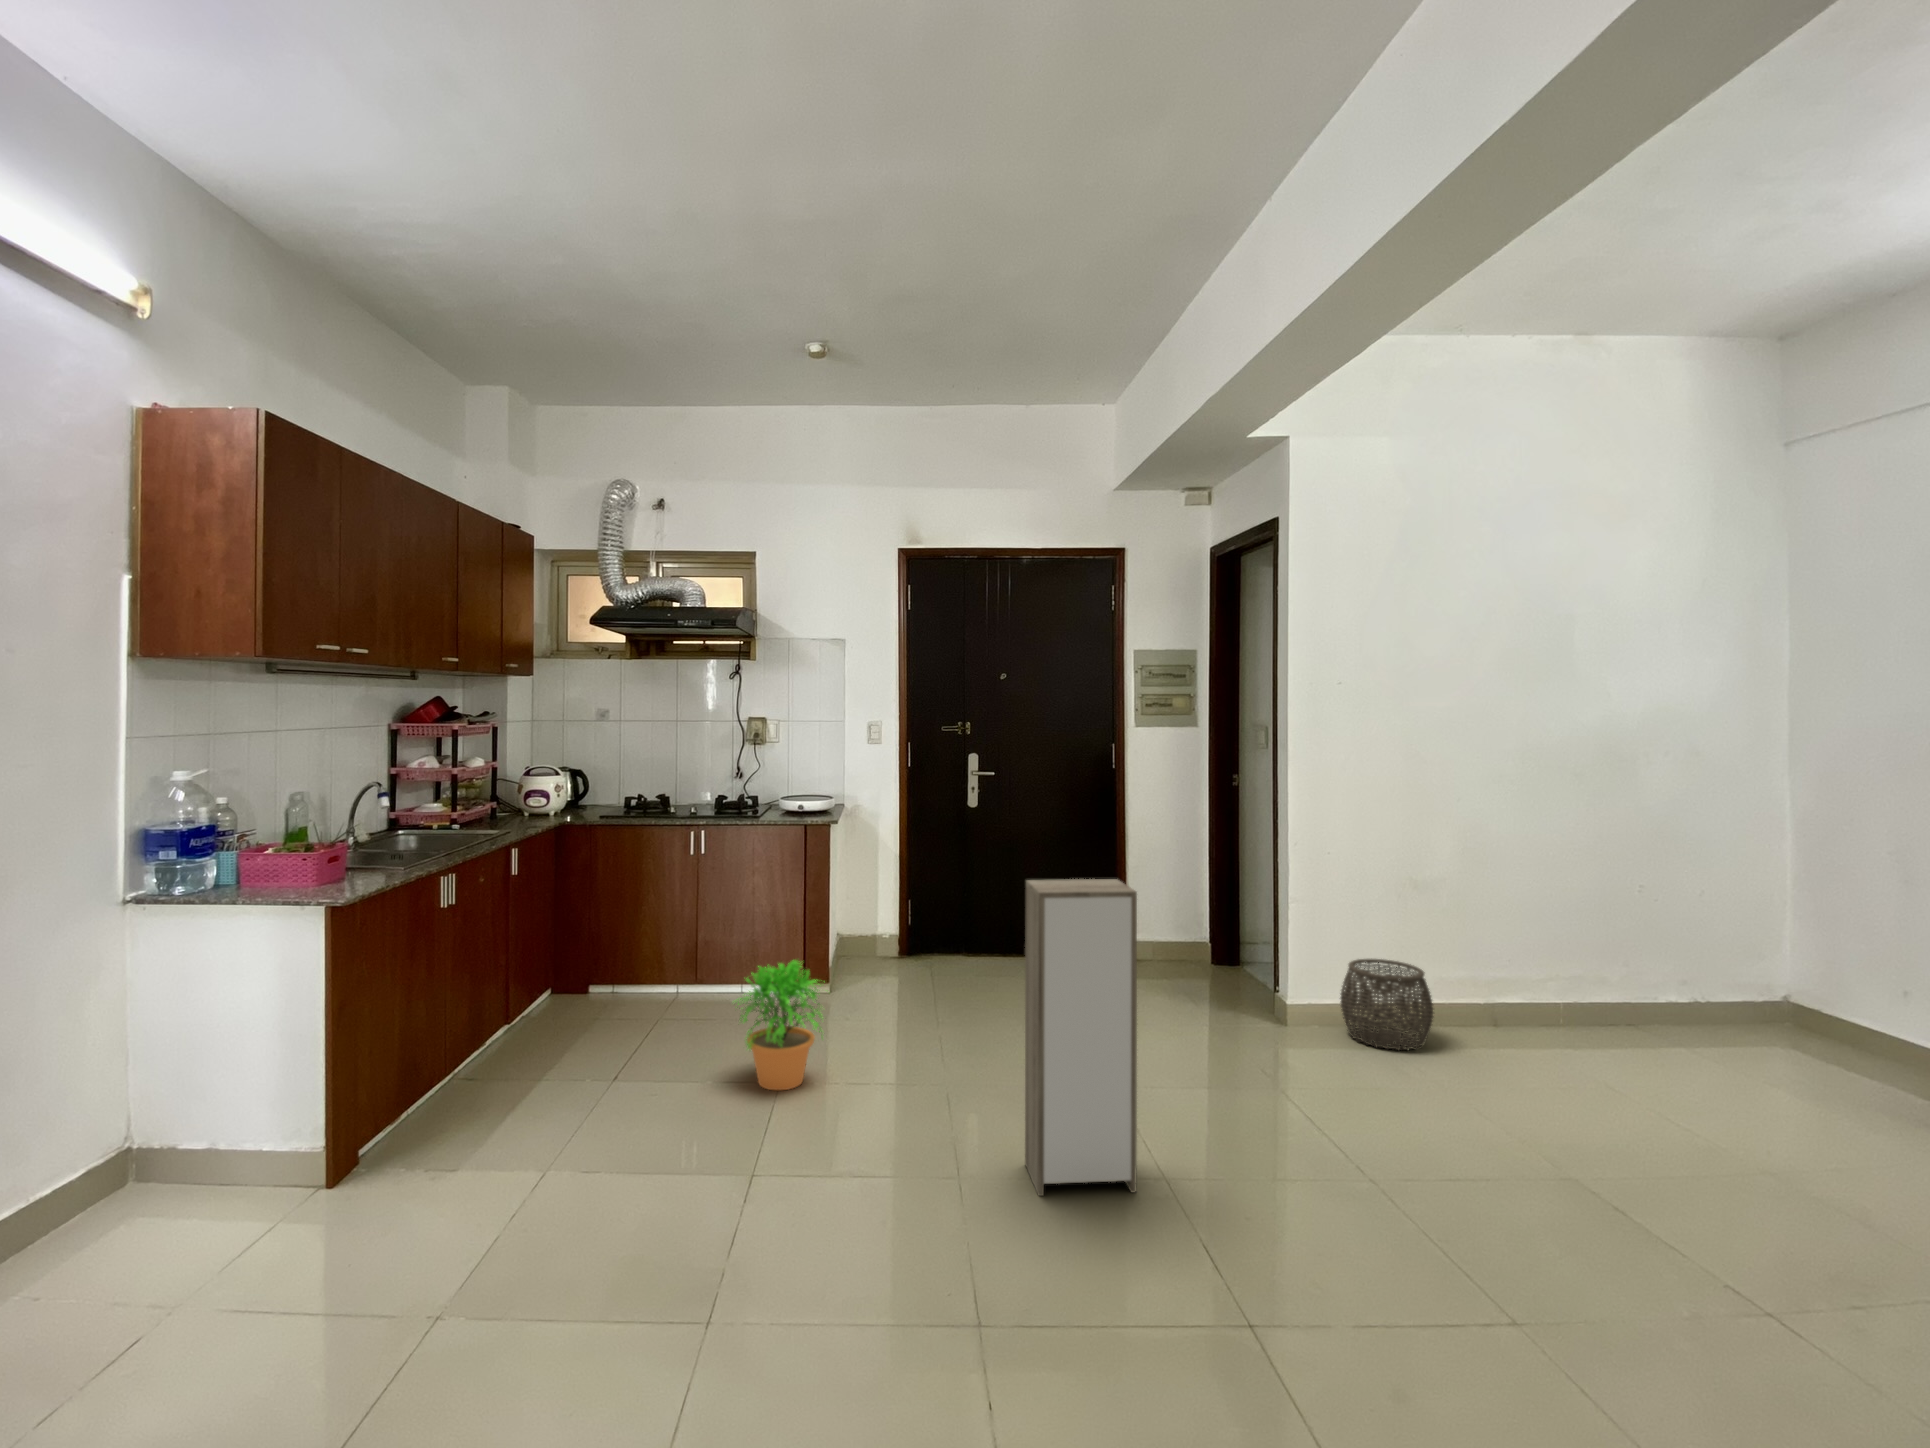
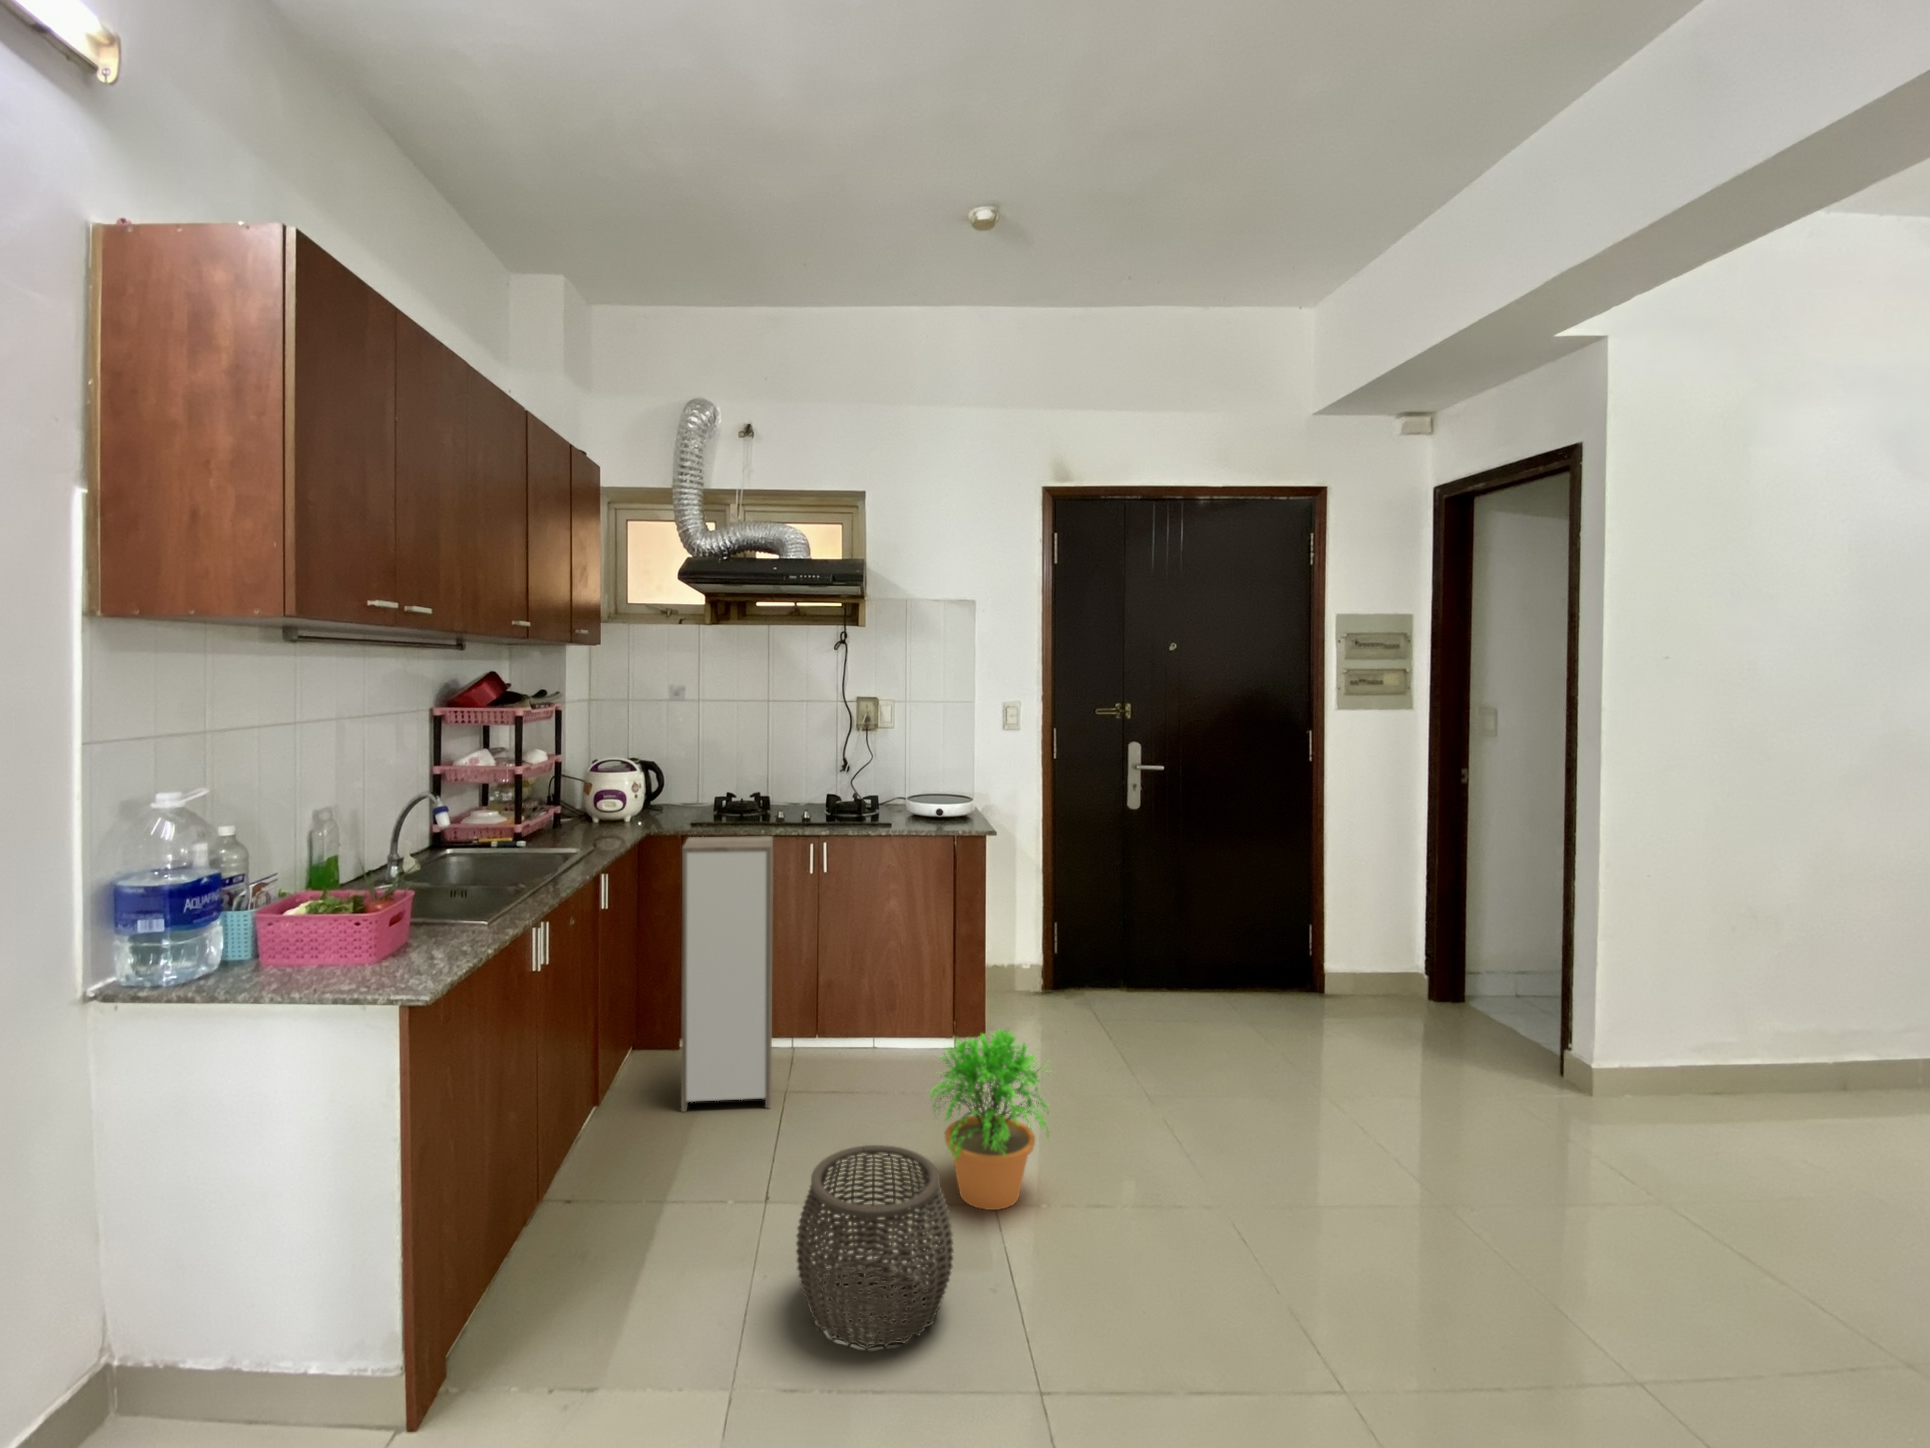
storage cabinet: present [1025,879,1137,1196] -> present [681,836,773,1112]
woven basket: present [1340,959,1434,1050] -> present [796,1145,954,1348]

